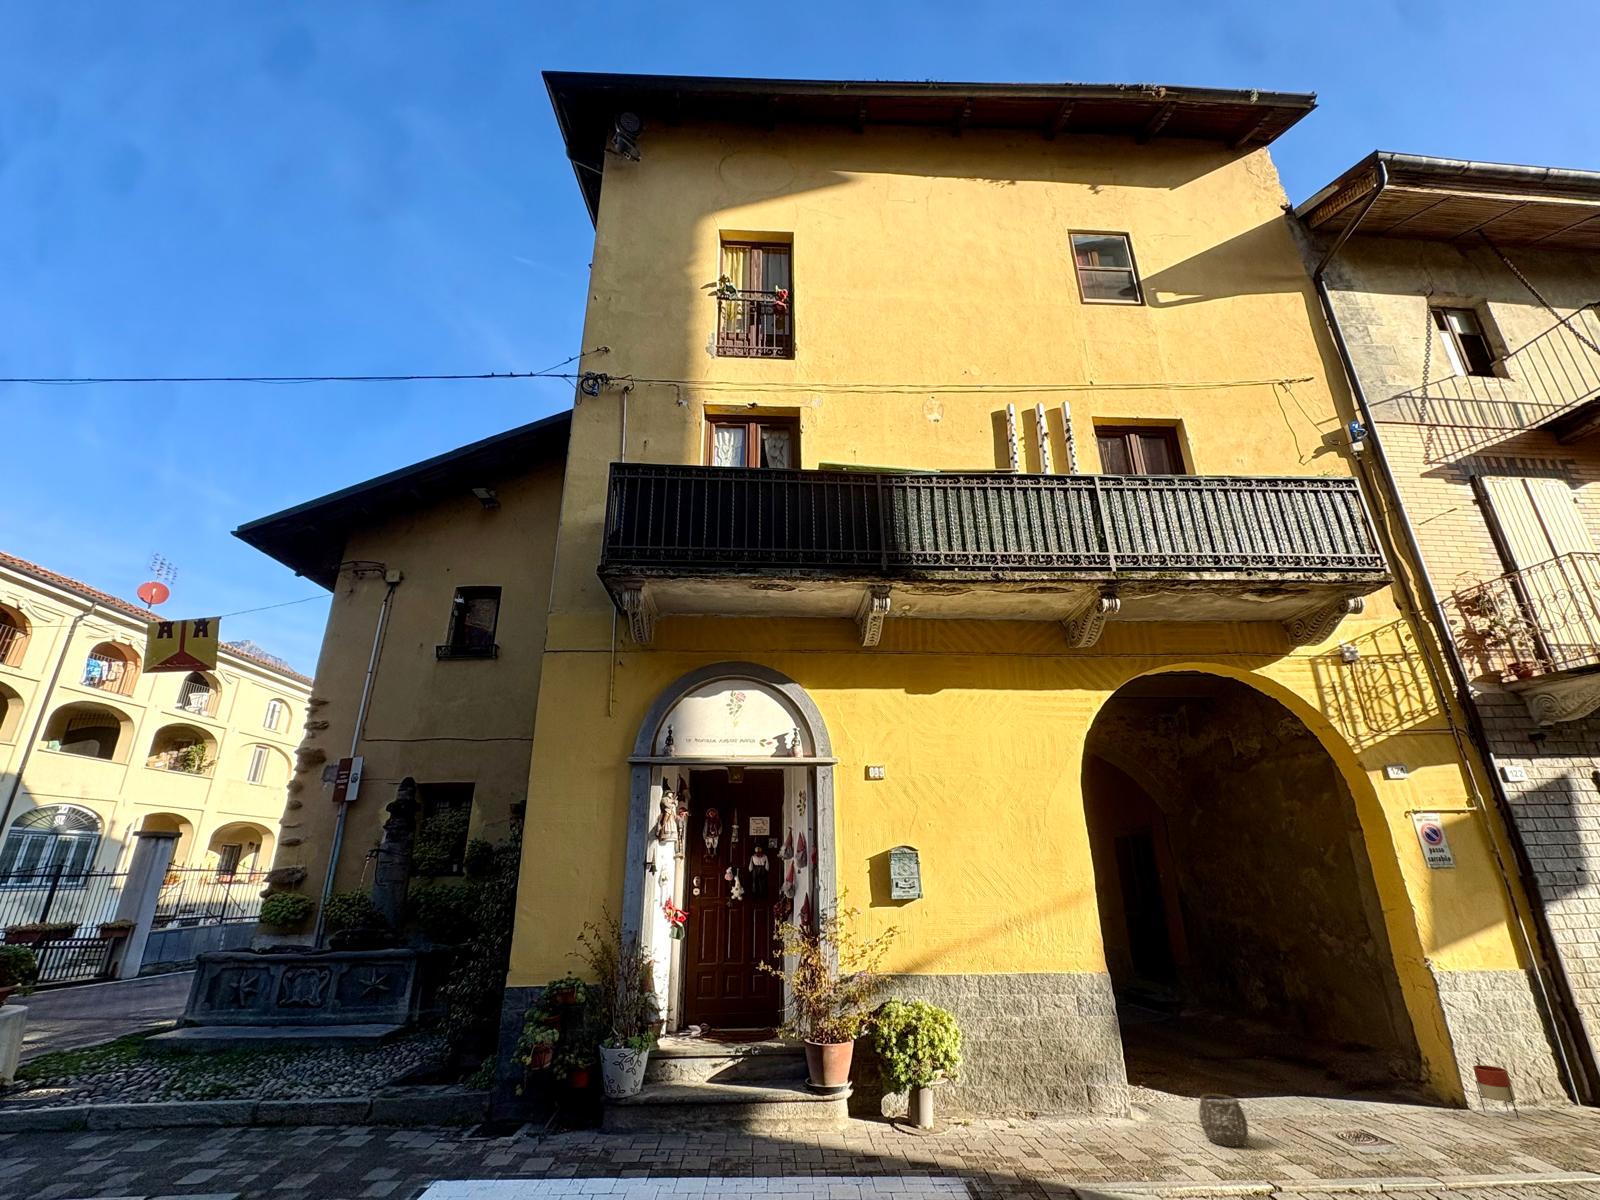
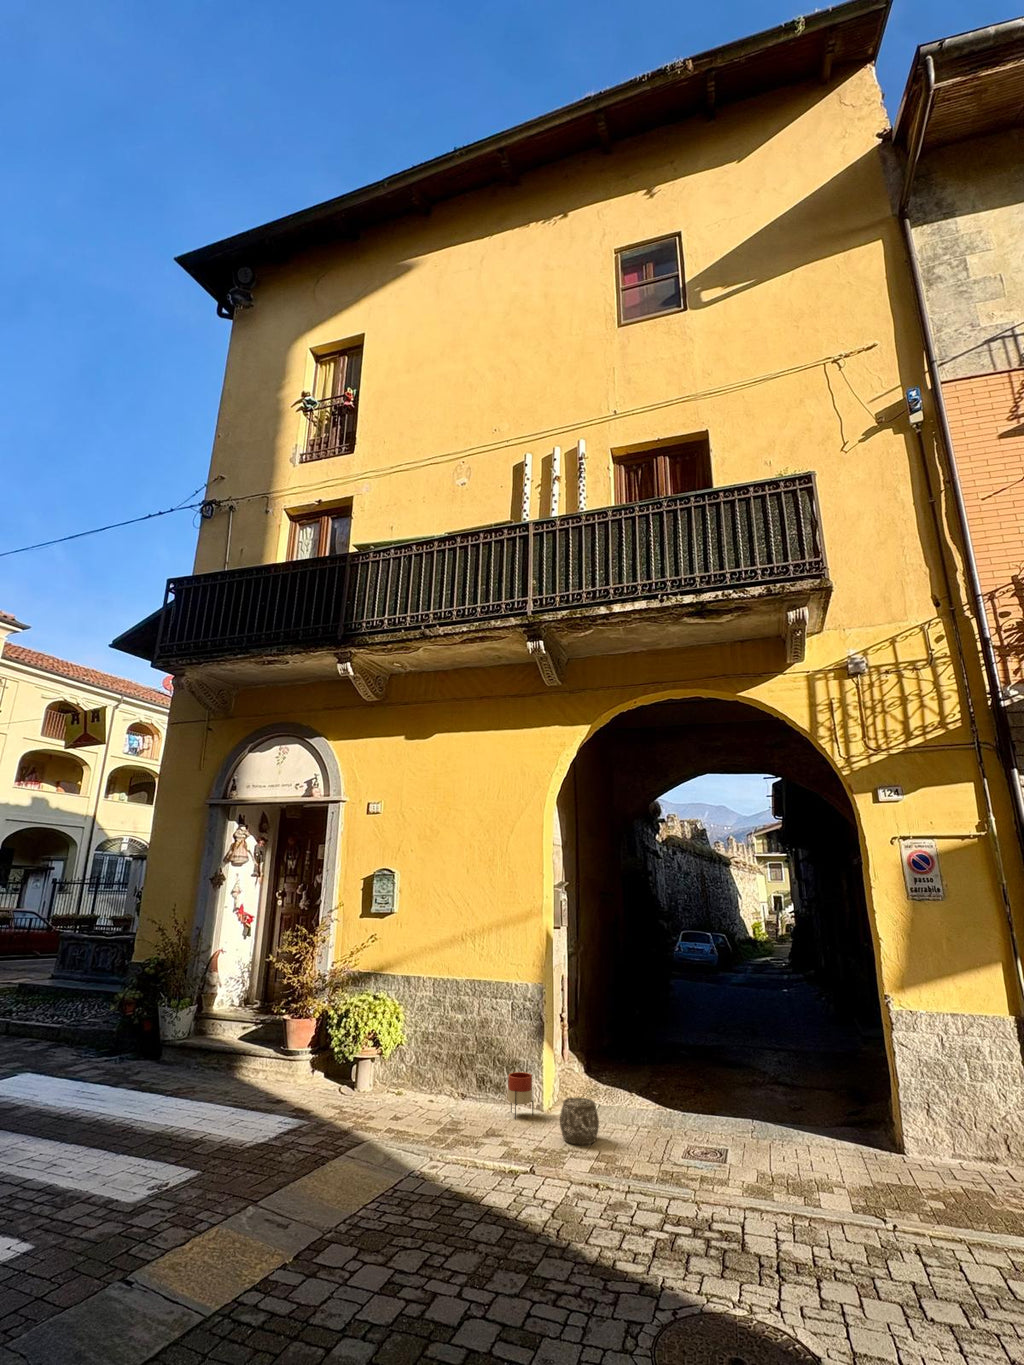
planter: present [1473,1065,1519,1119] -> present [508,1072,533,1120]

